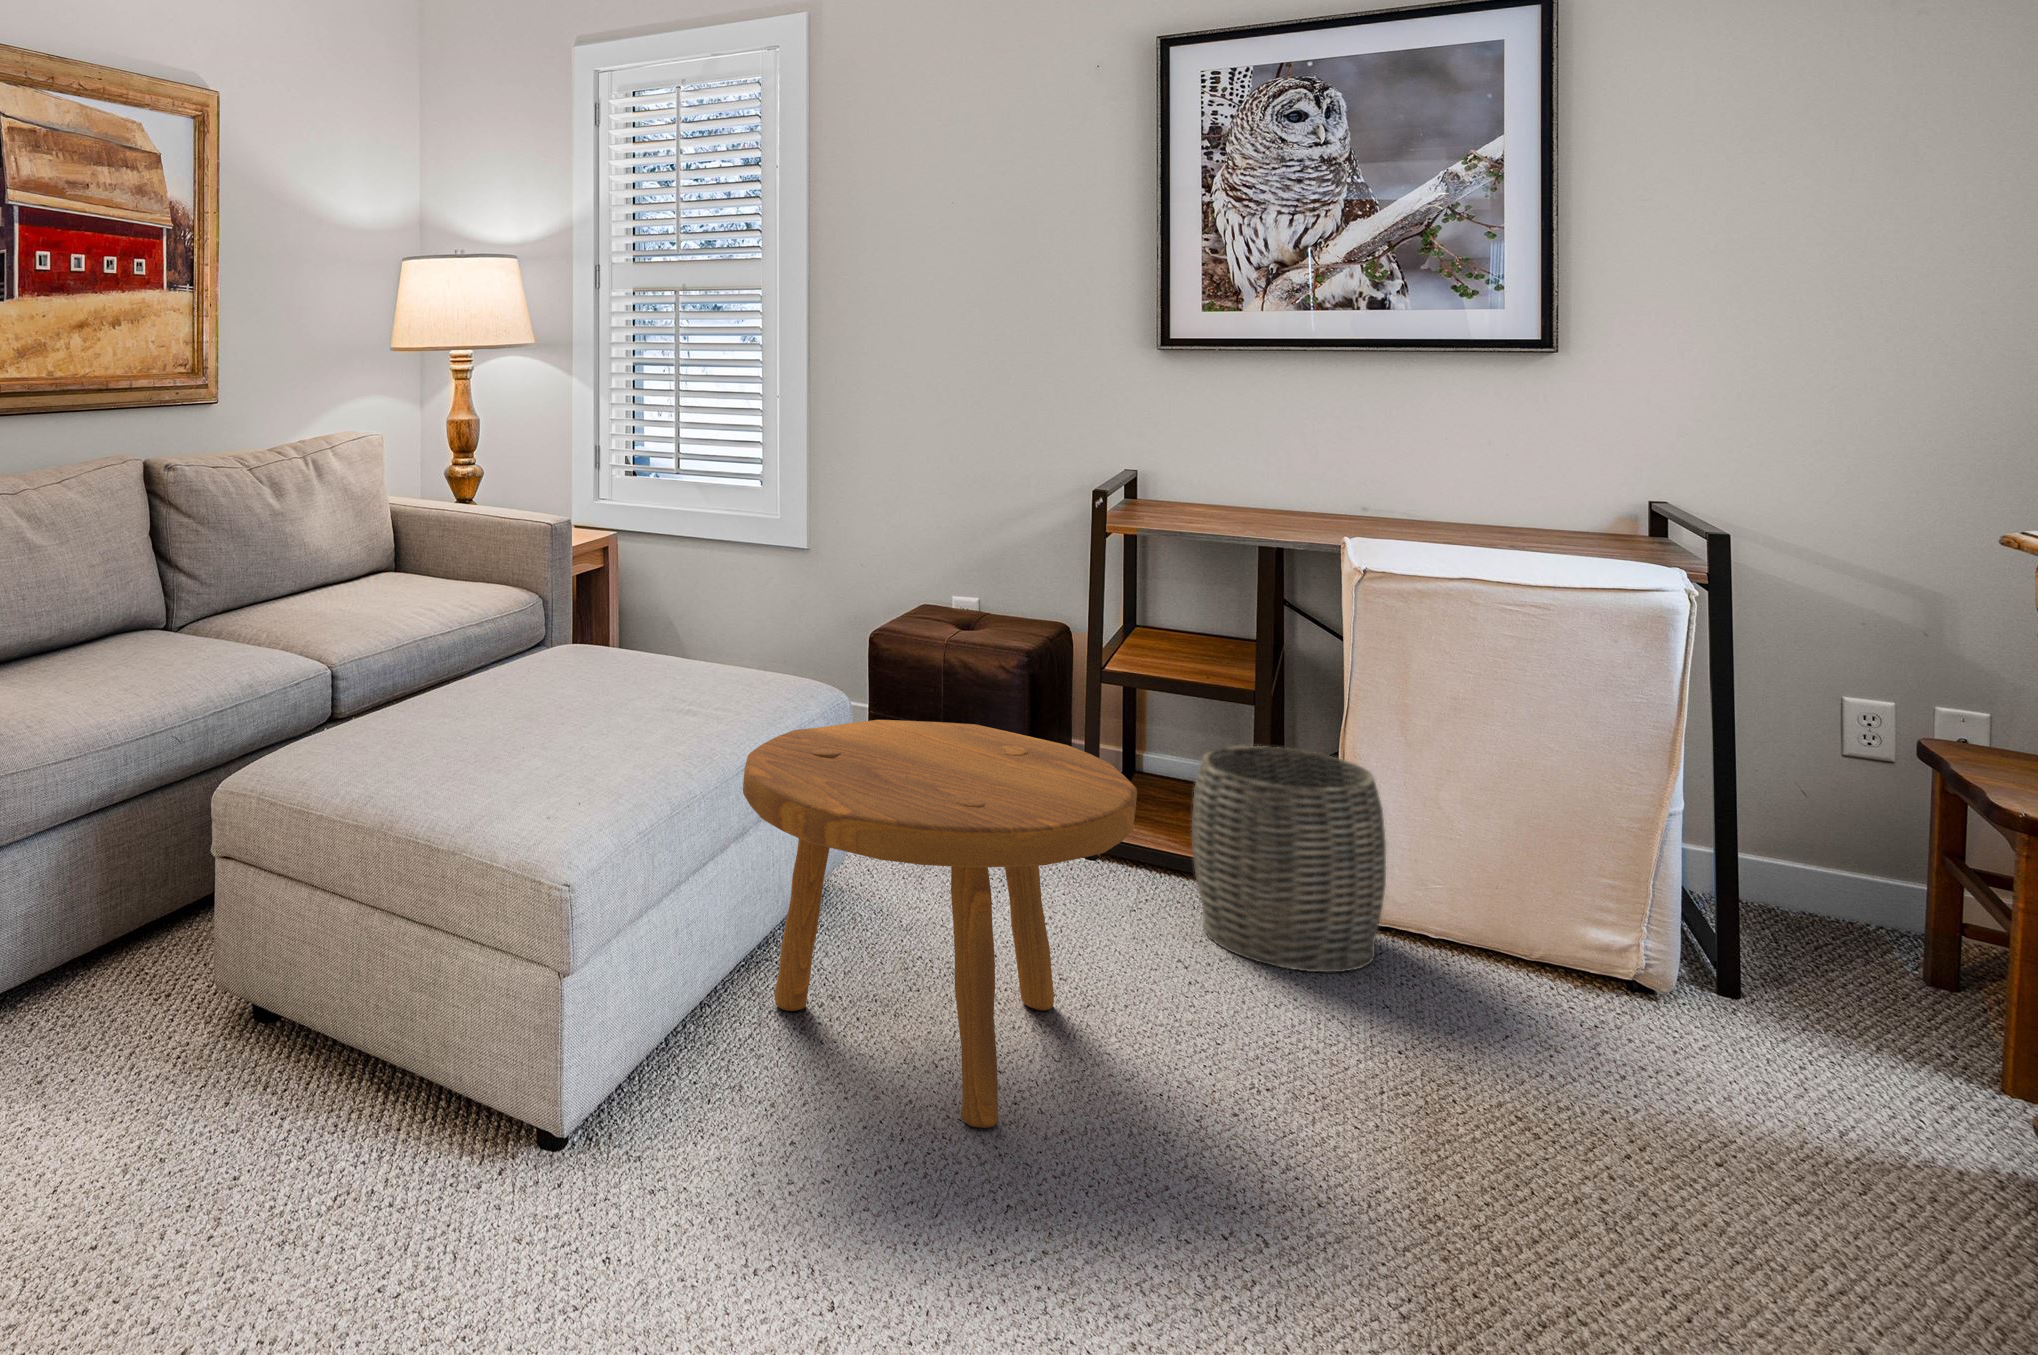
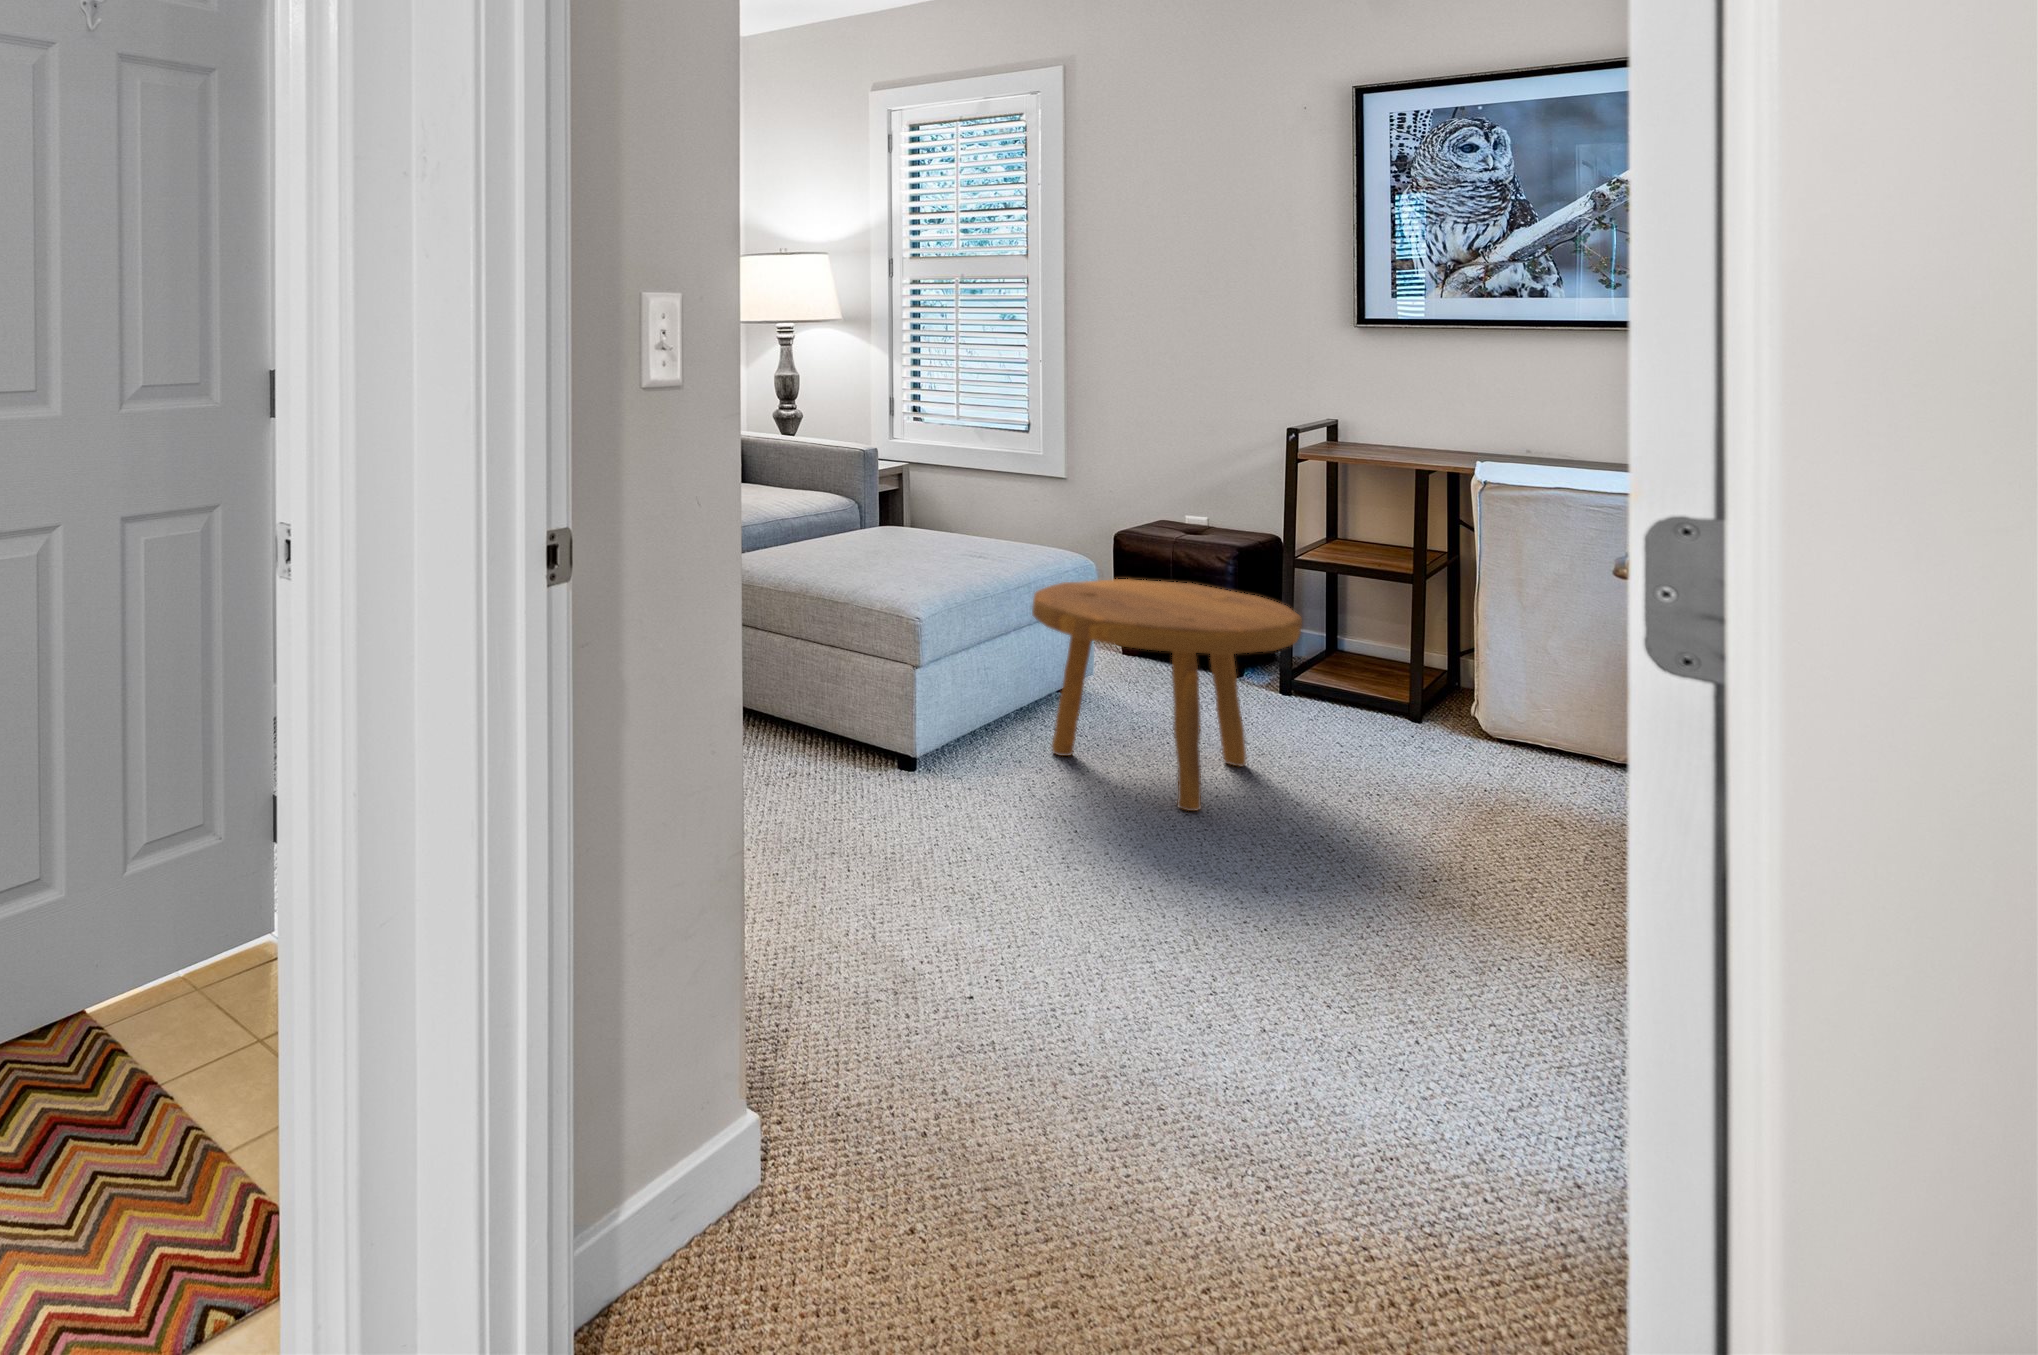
woven basket: present [1192,746,1386,972] -> none [1360,614,1507,763]

